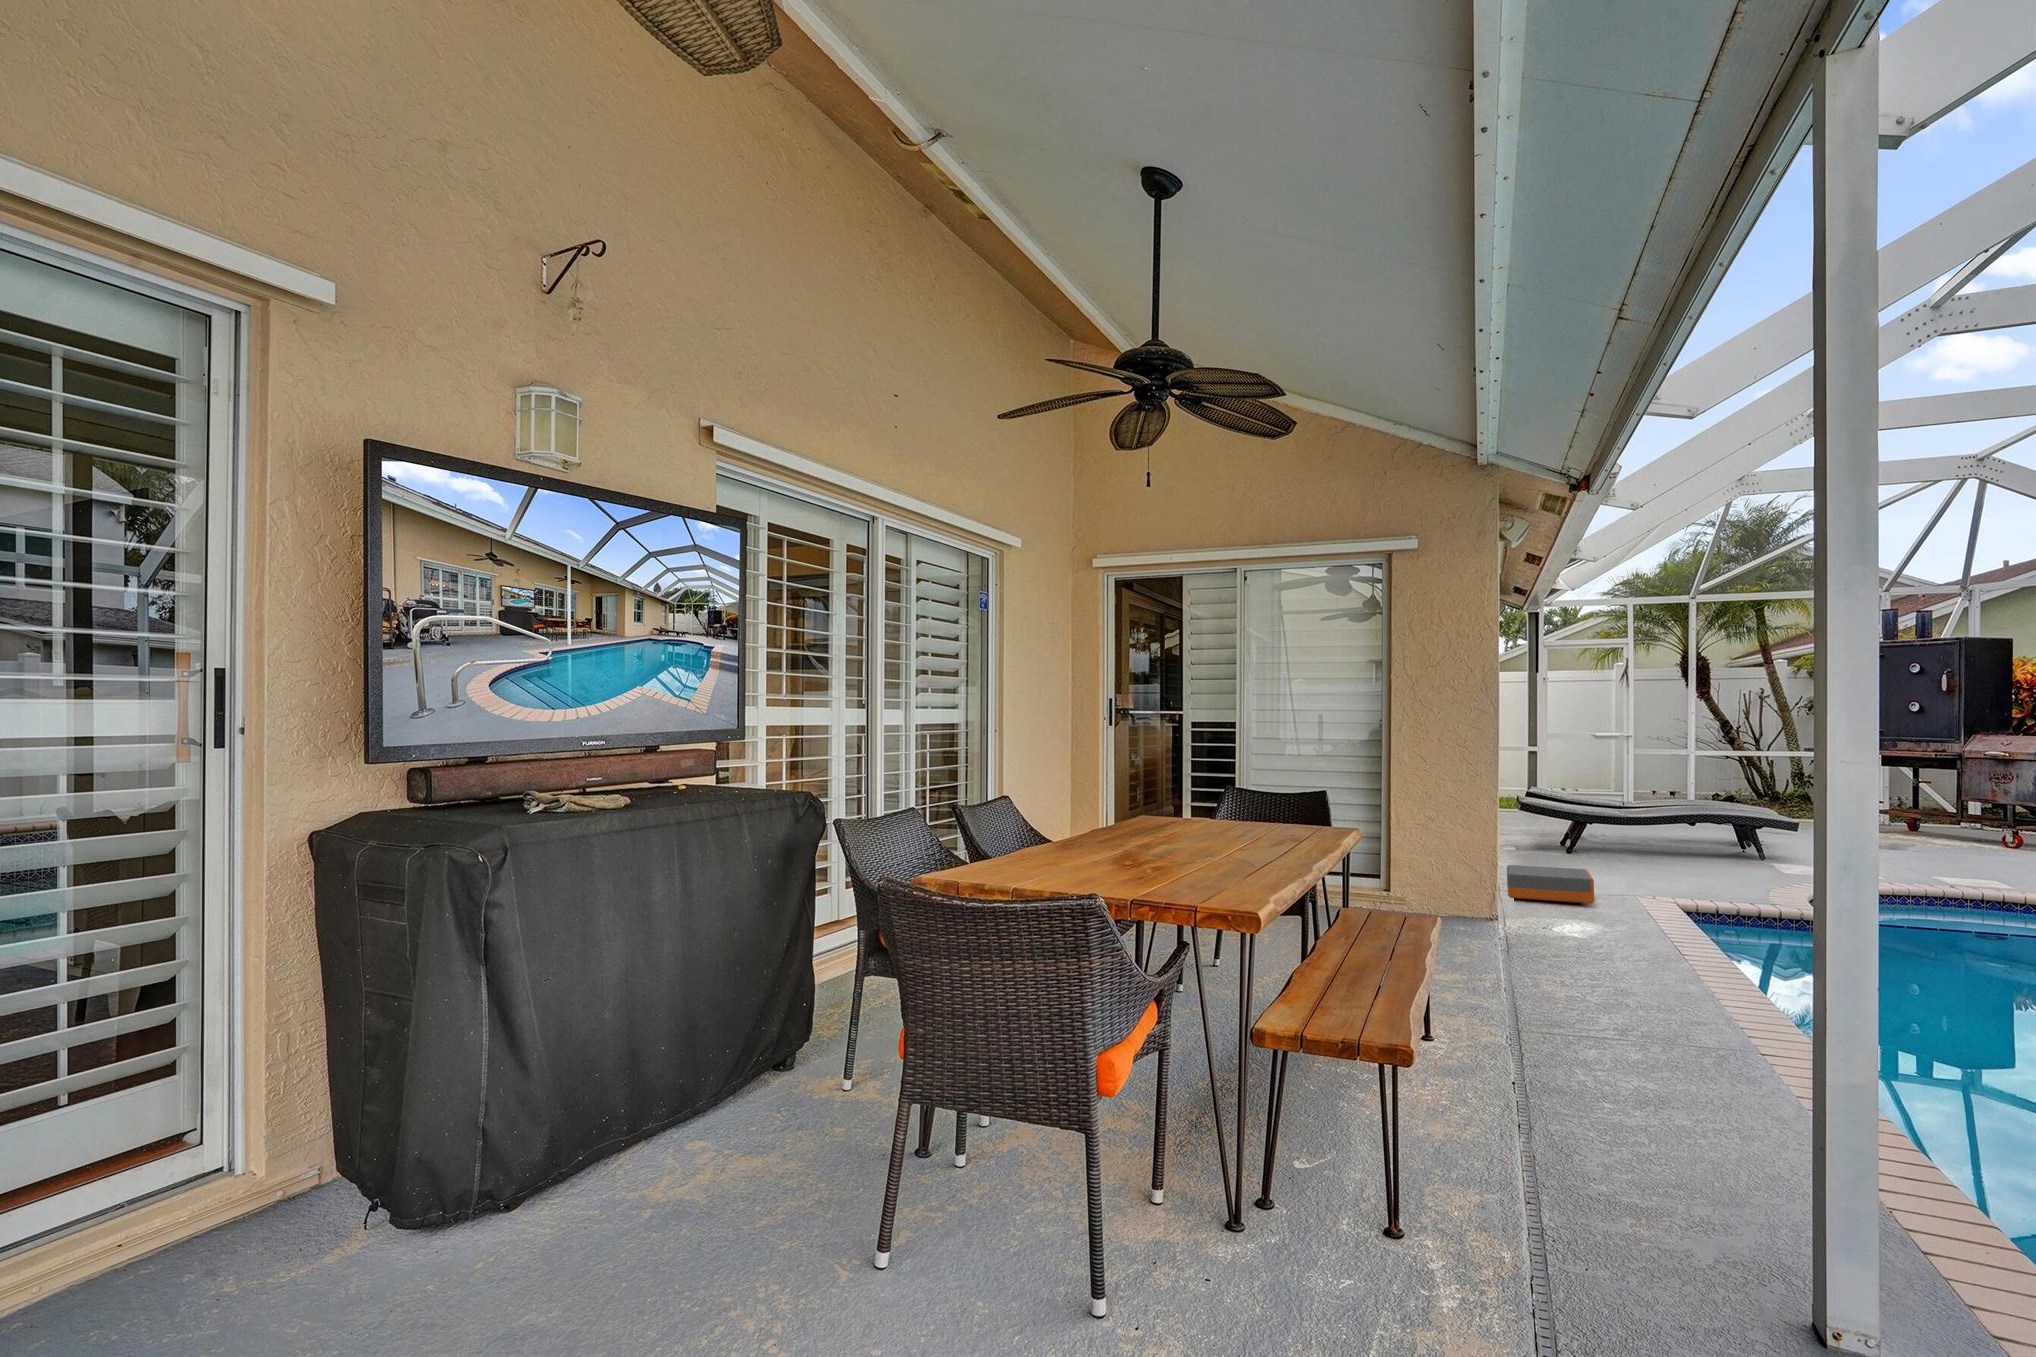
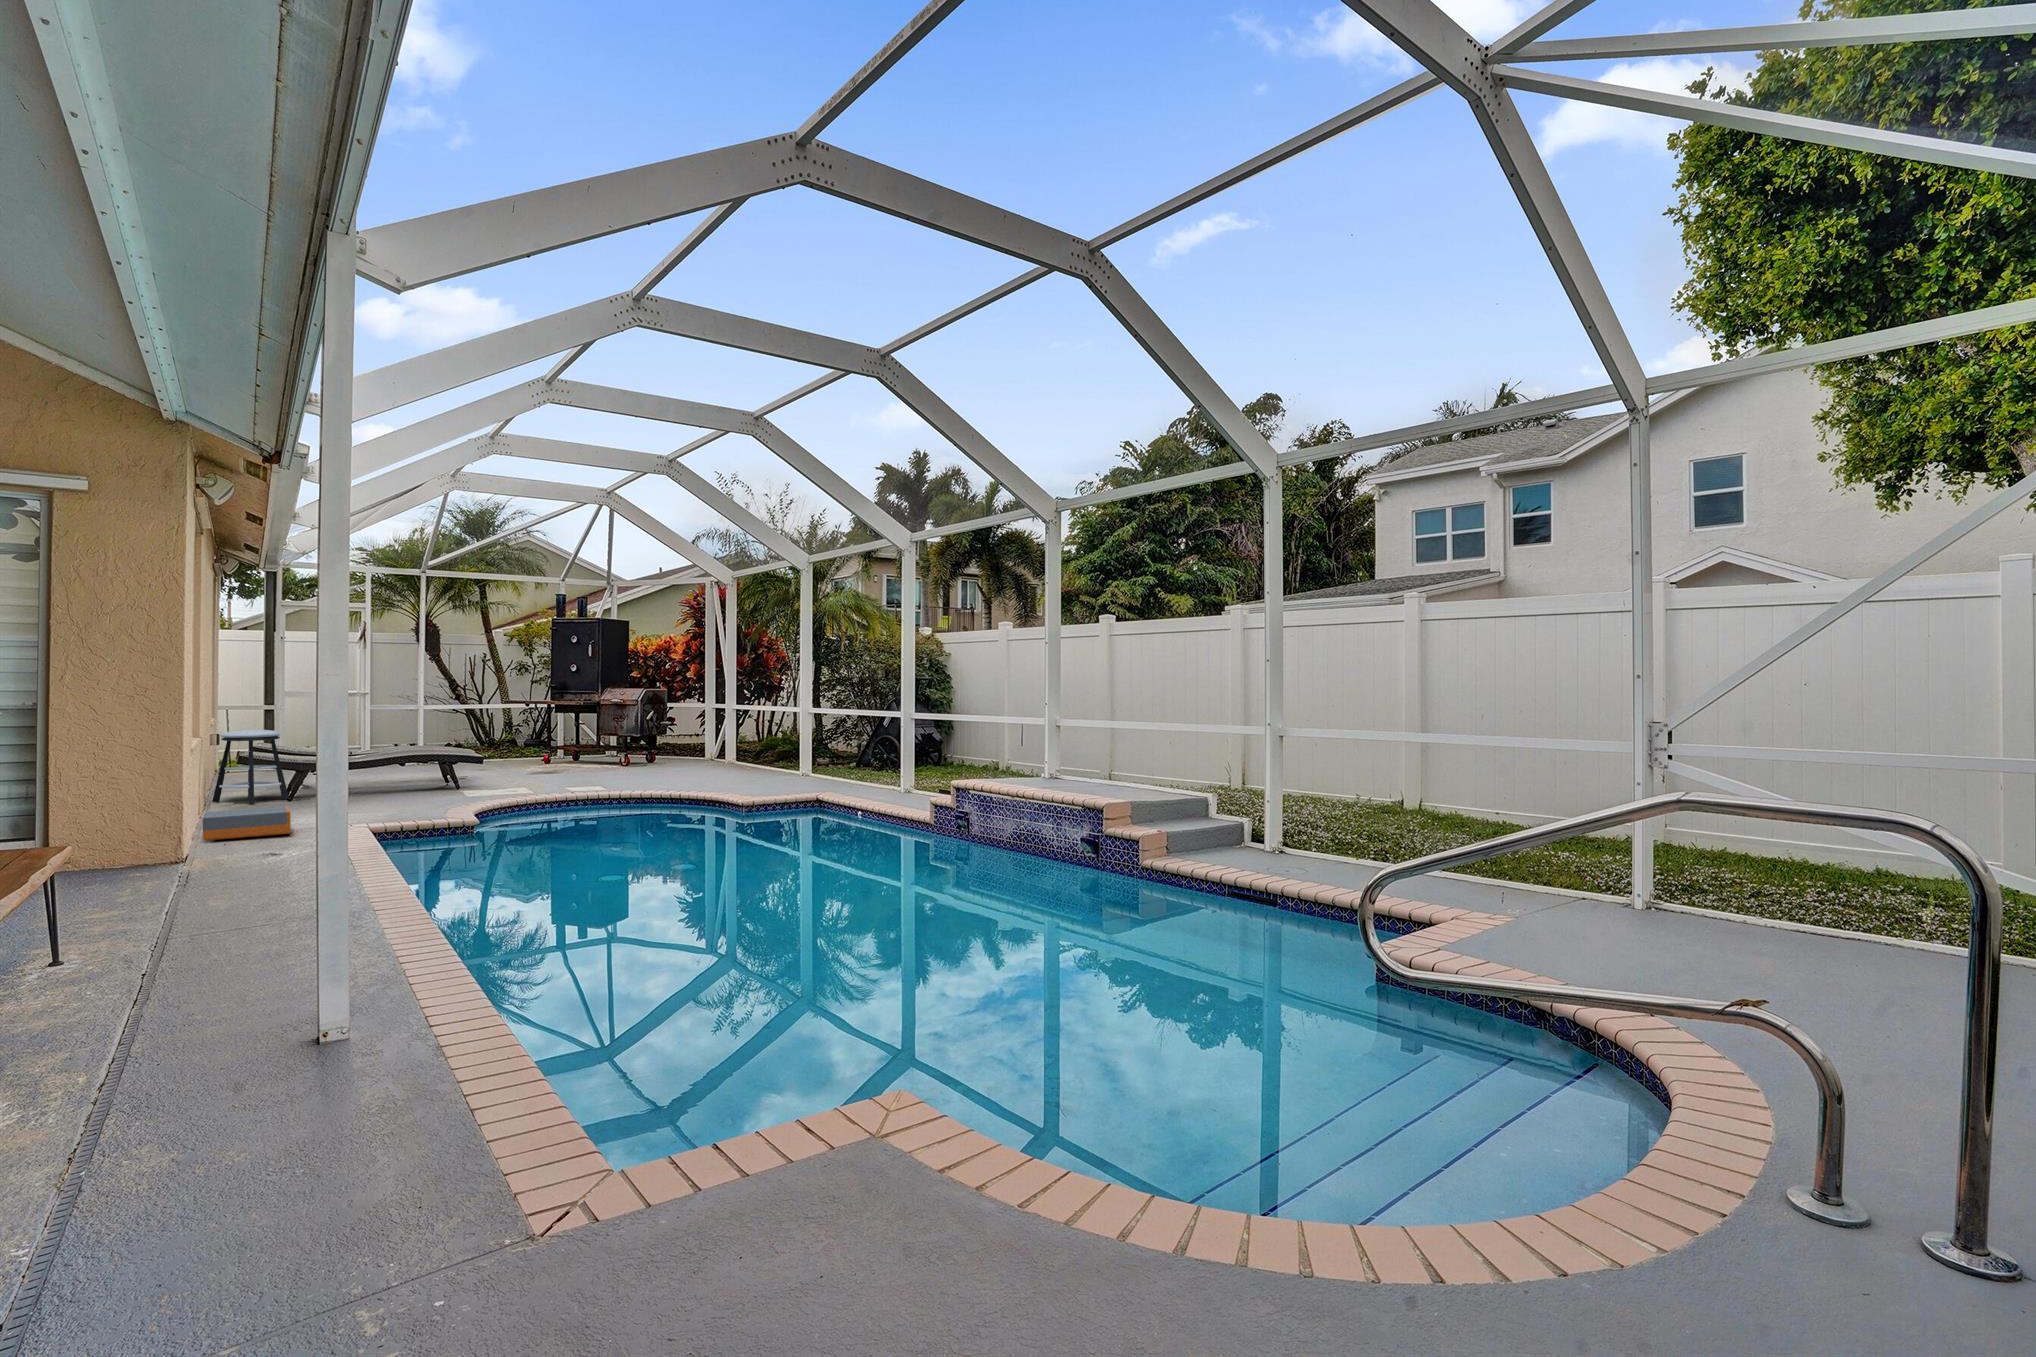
stool: none [1502,775,1574,851] -> present [212,730,289,804]

